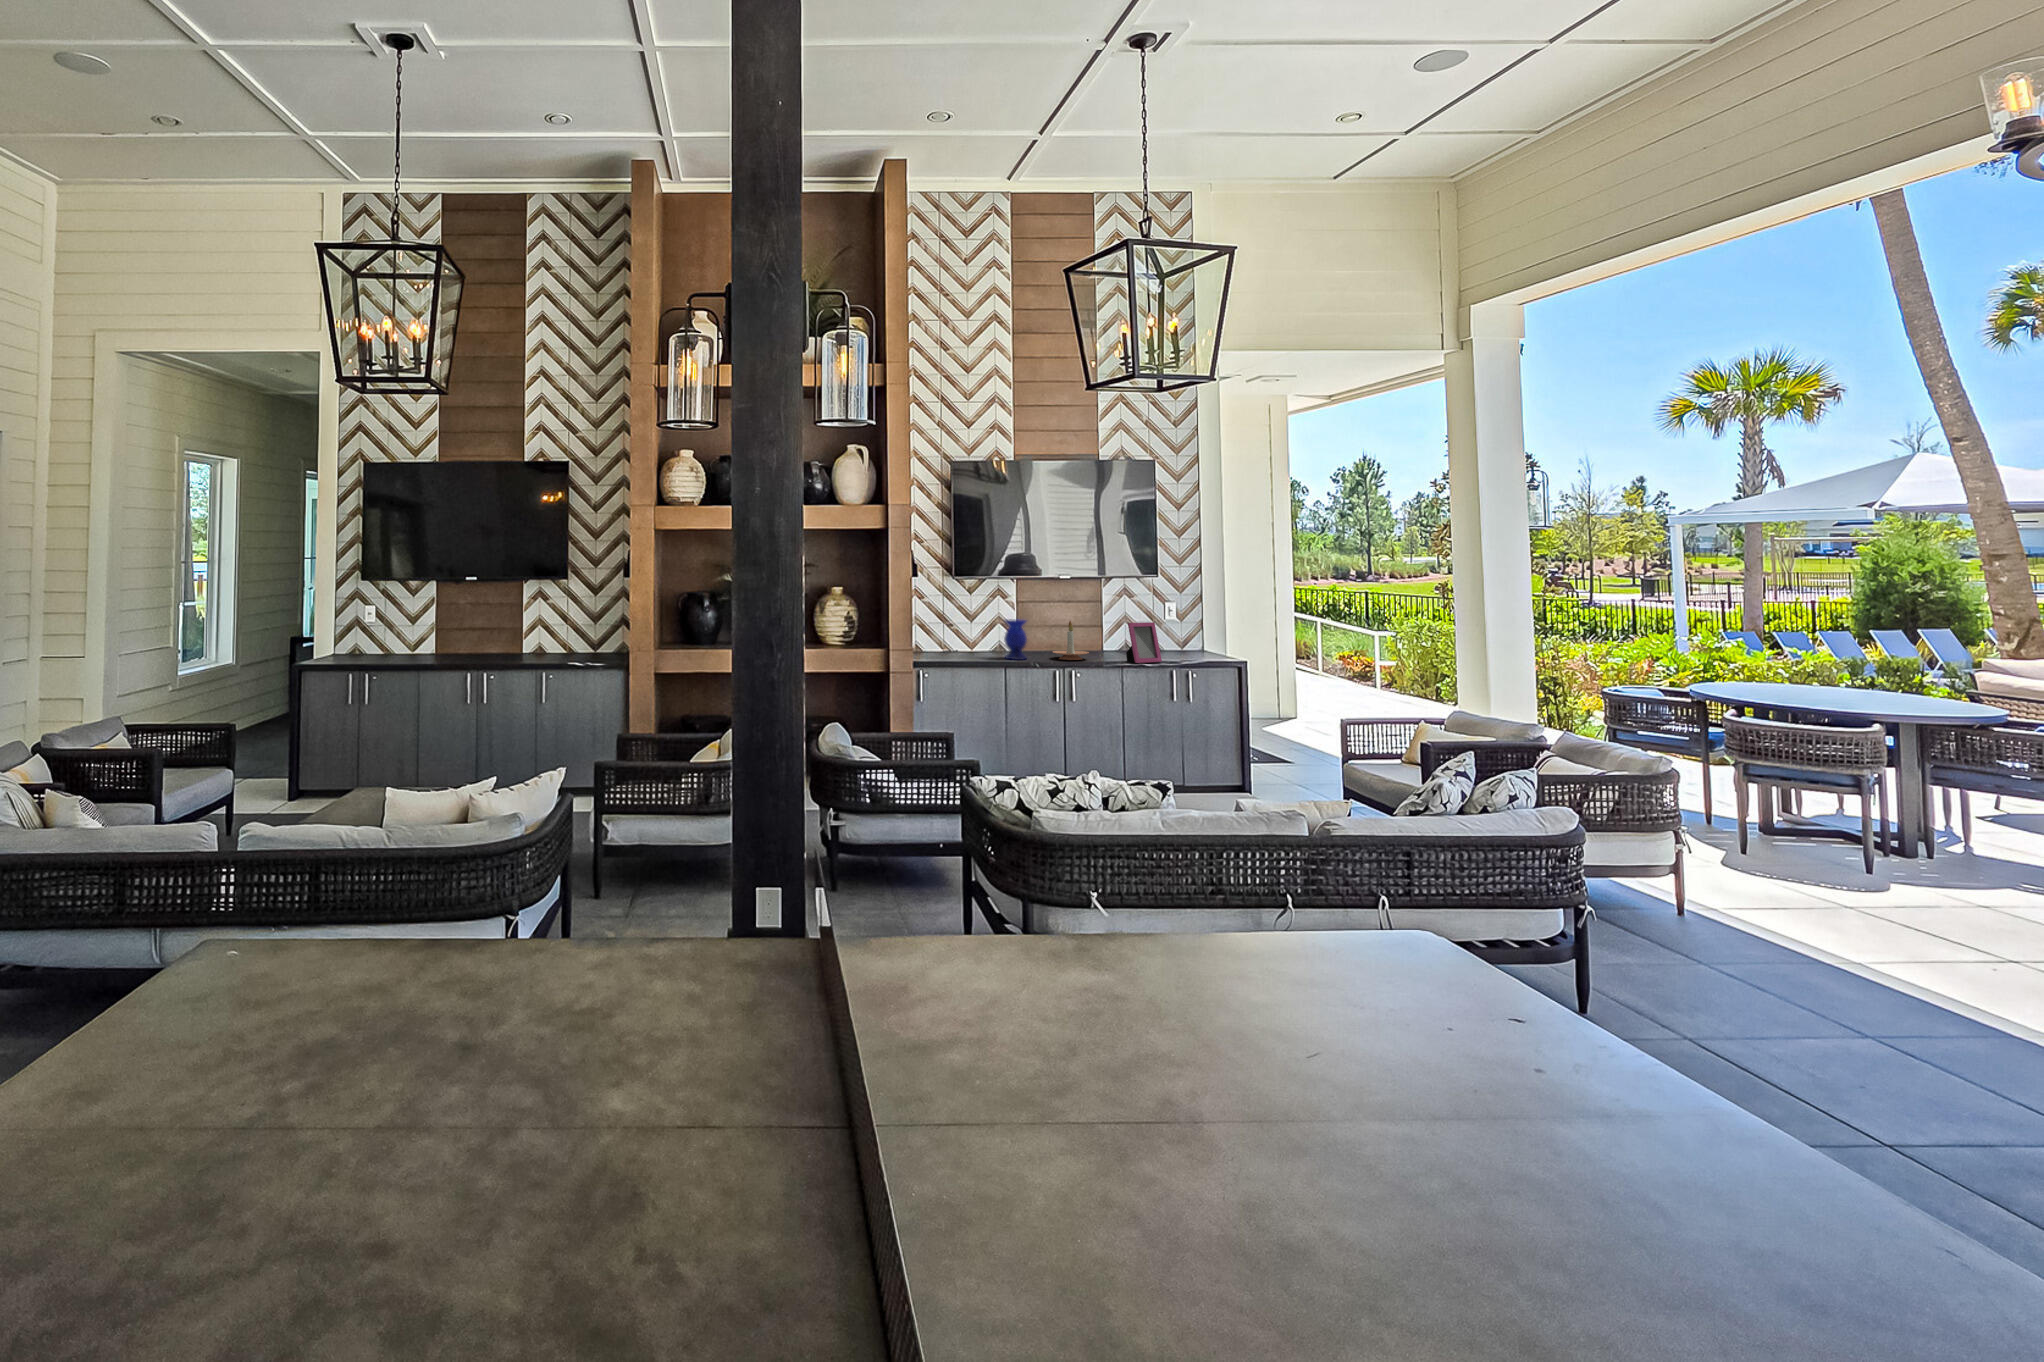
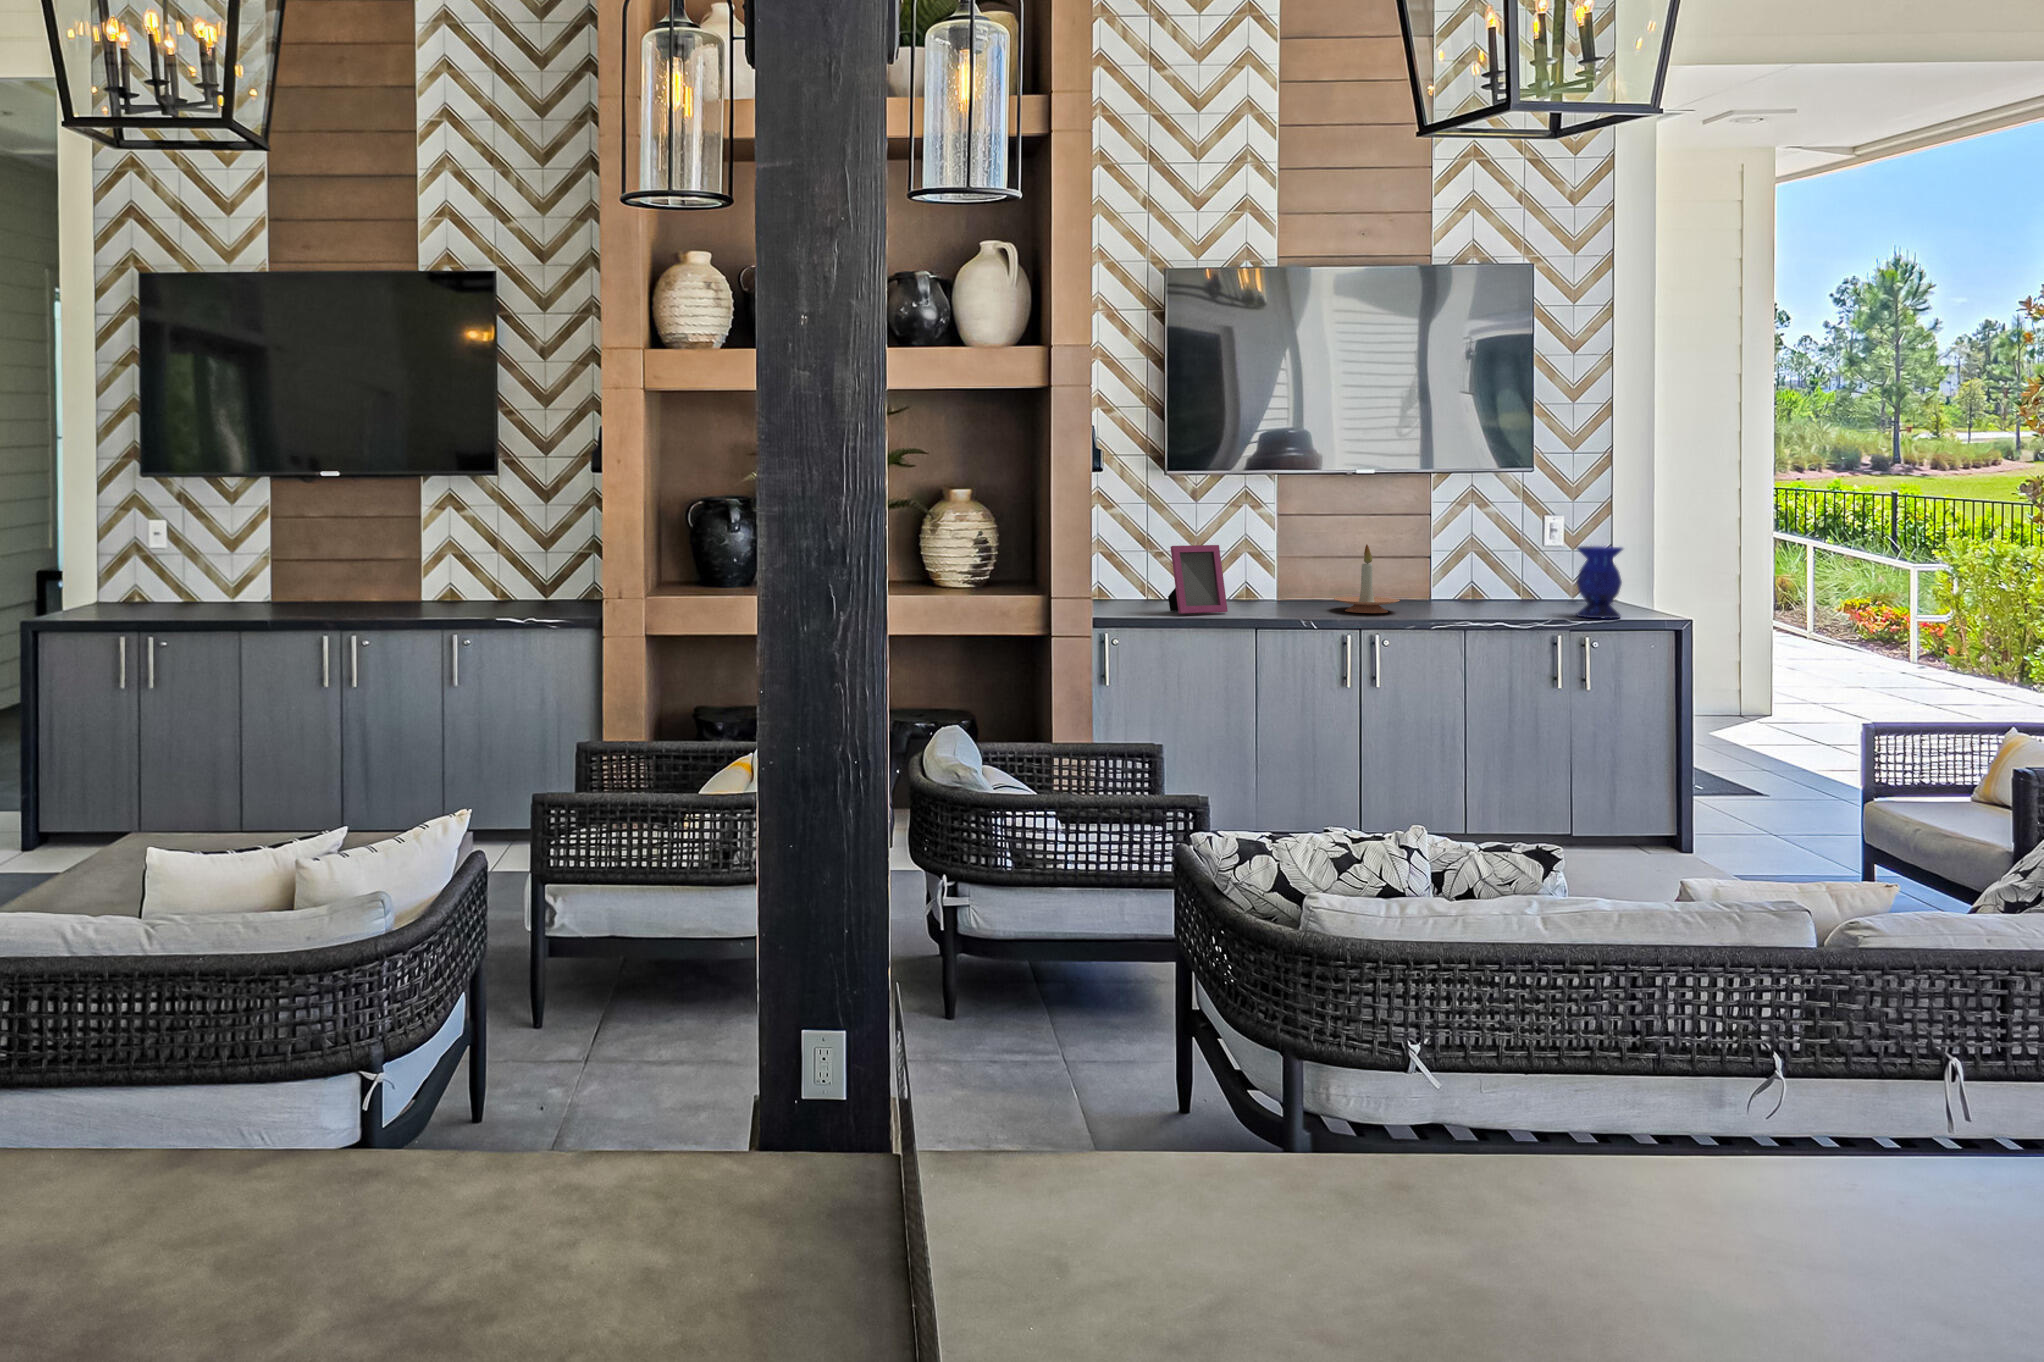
vase: present [1004,619,1027,659] -> present [1577,546,1623,619]
picture frame: present [1126,622,1162,663] -> present [1168,545,1228,614]

